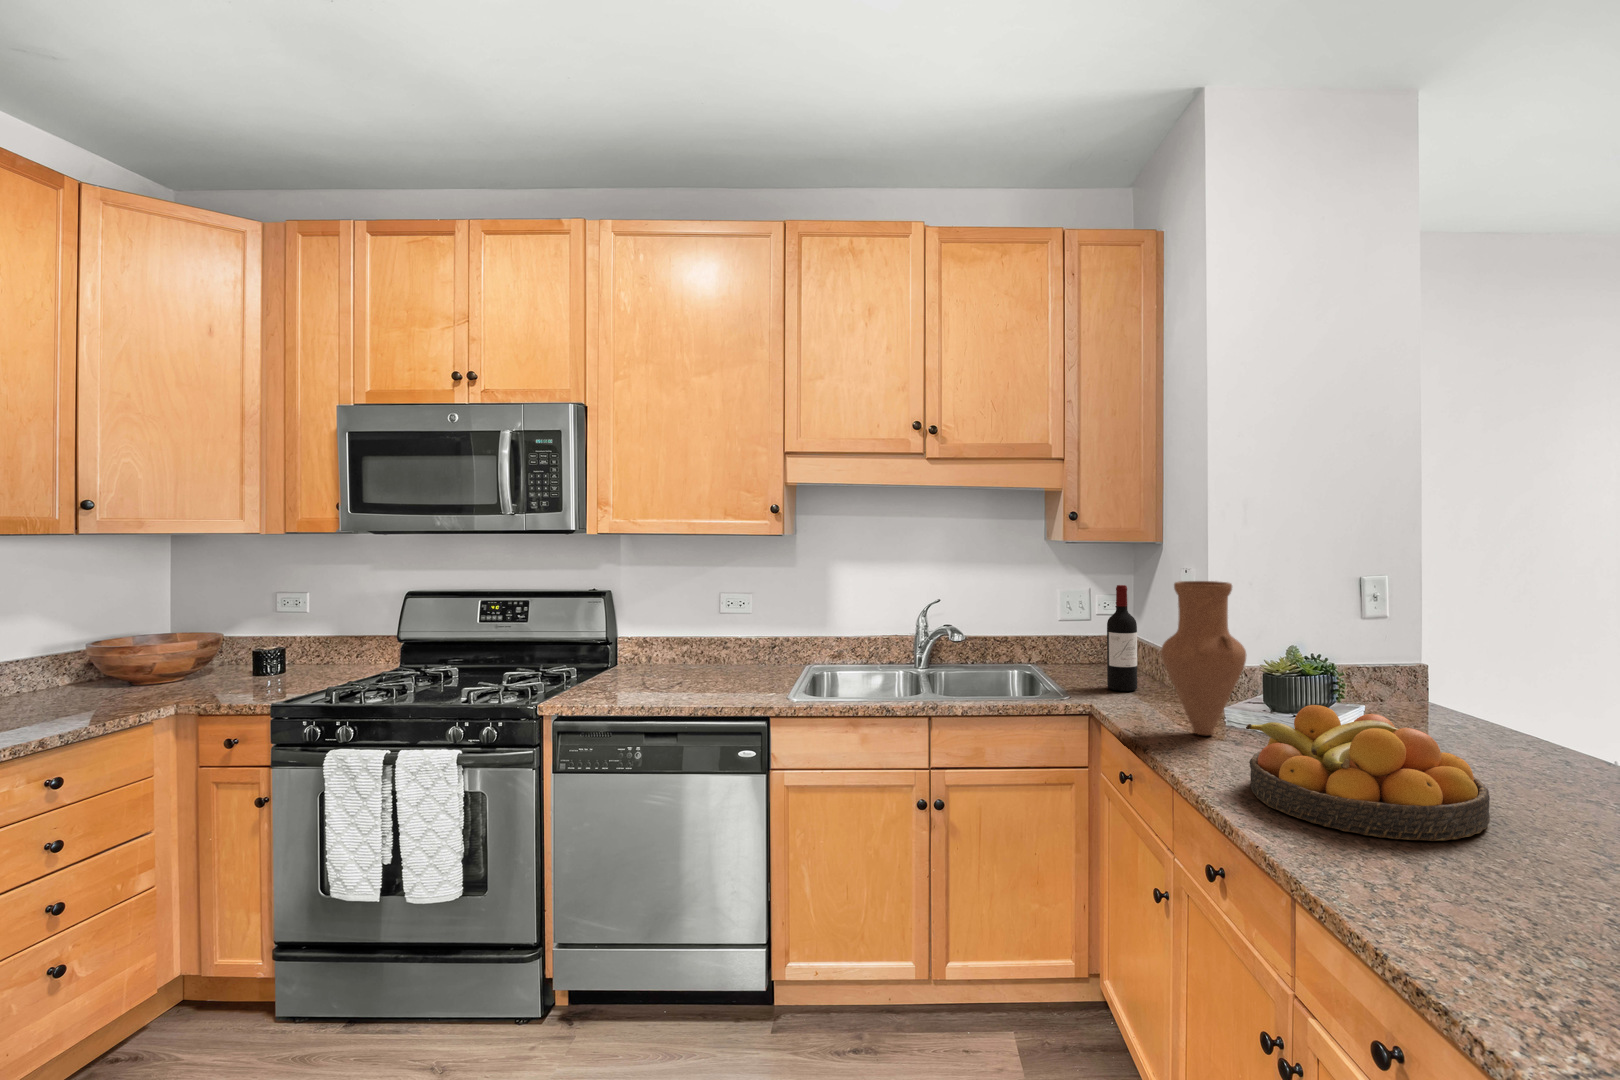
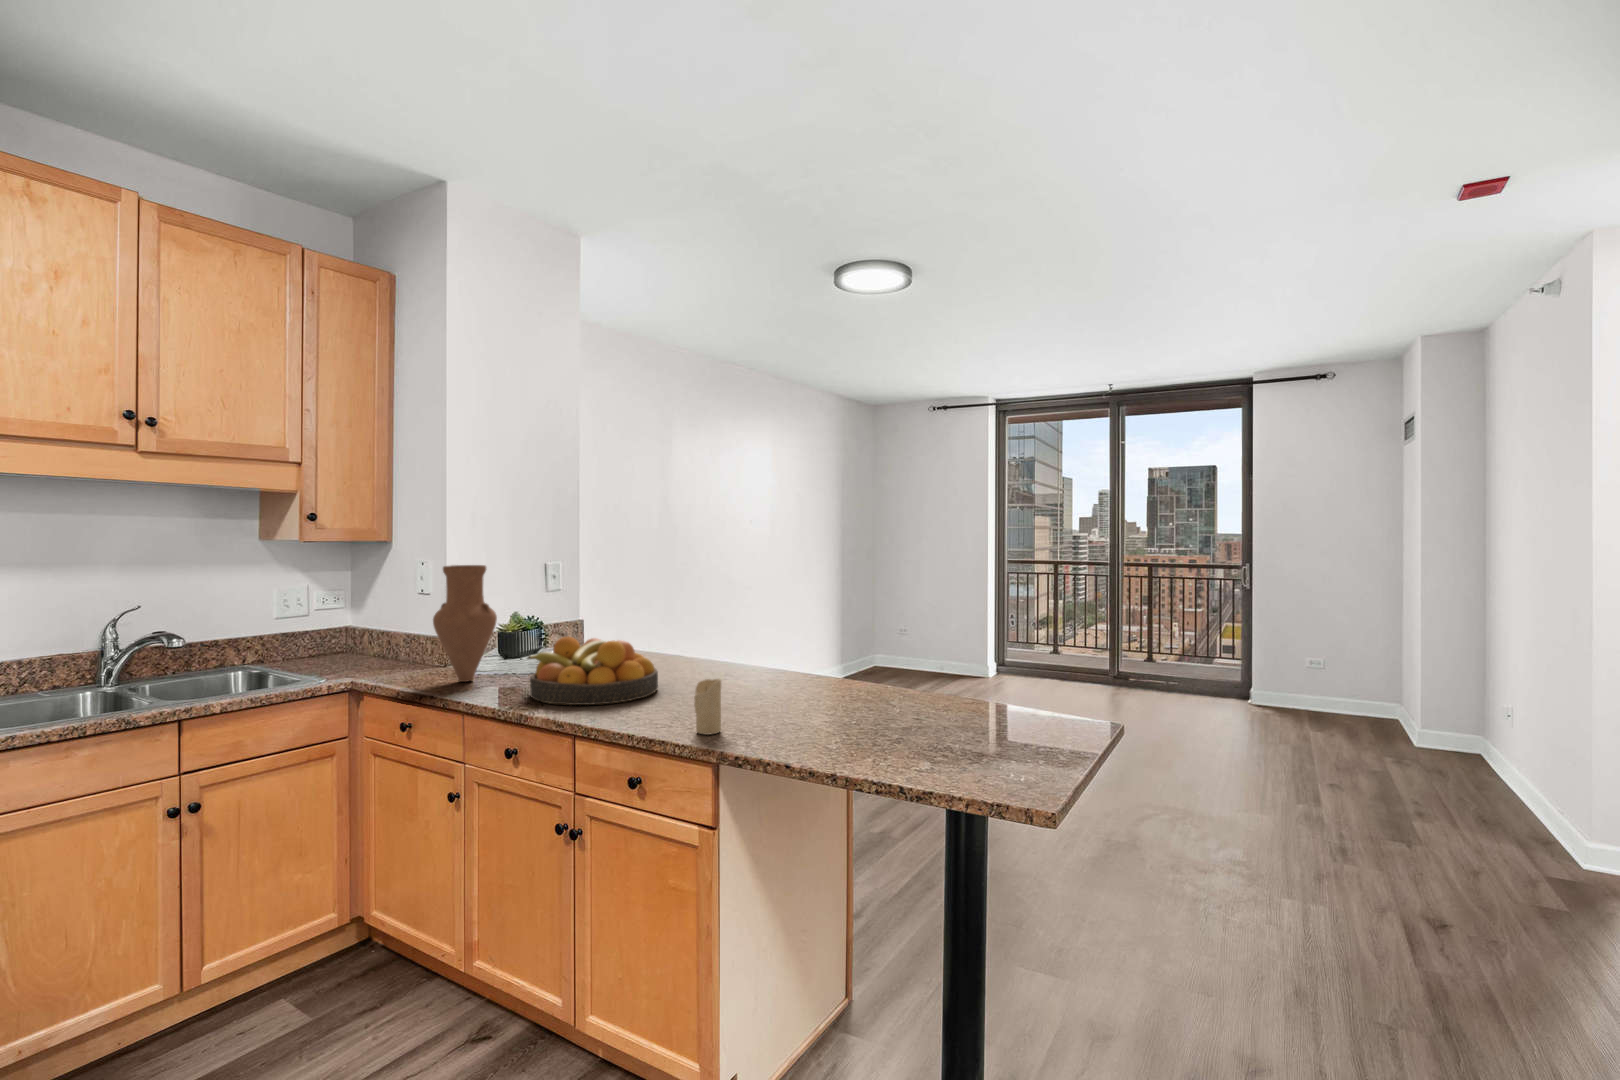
wine bottle: present [1107,585,1137,691] -> none [350,577,379,670]
candle: none [1456,864,1528,985] -> present [694,679,721,735]

